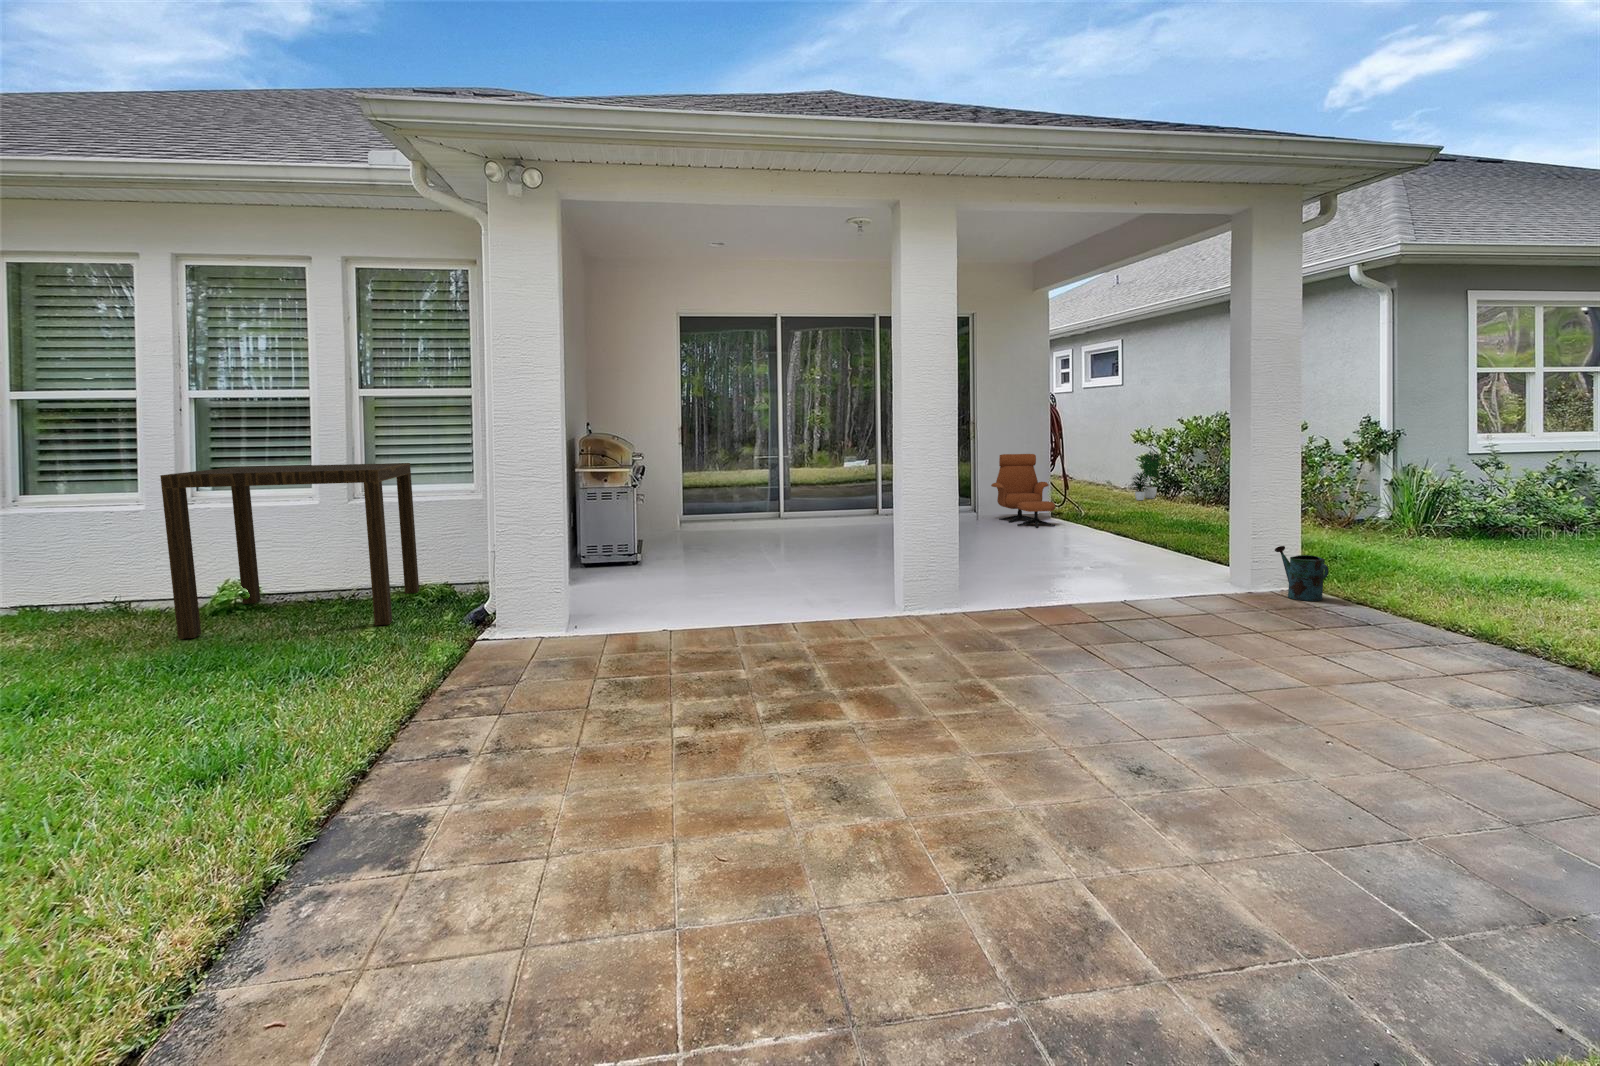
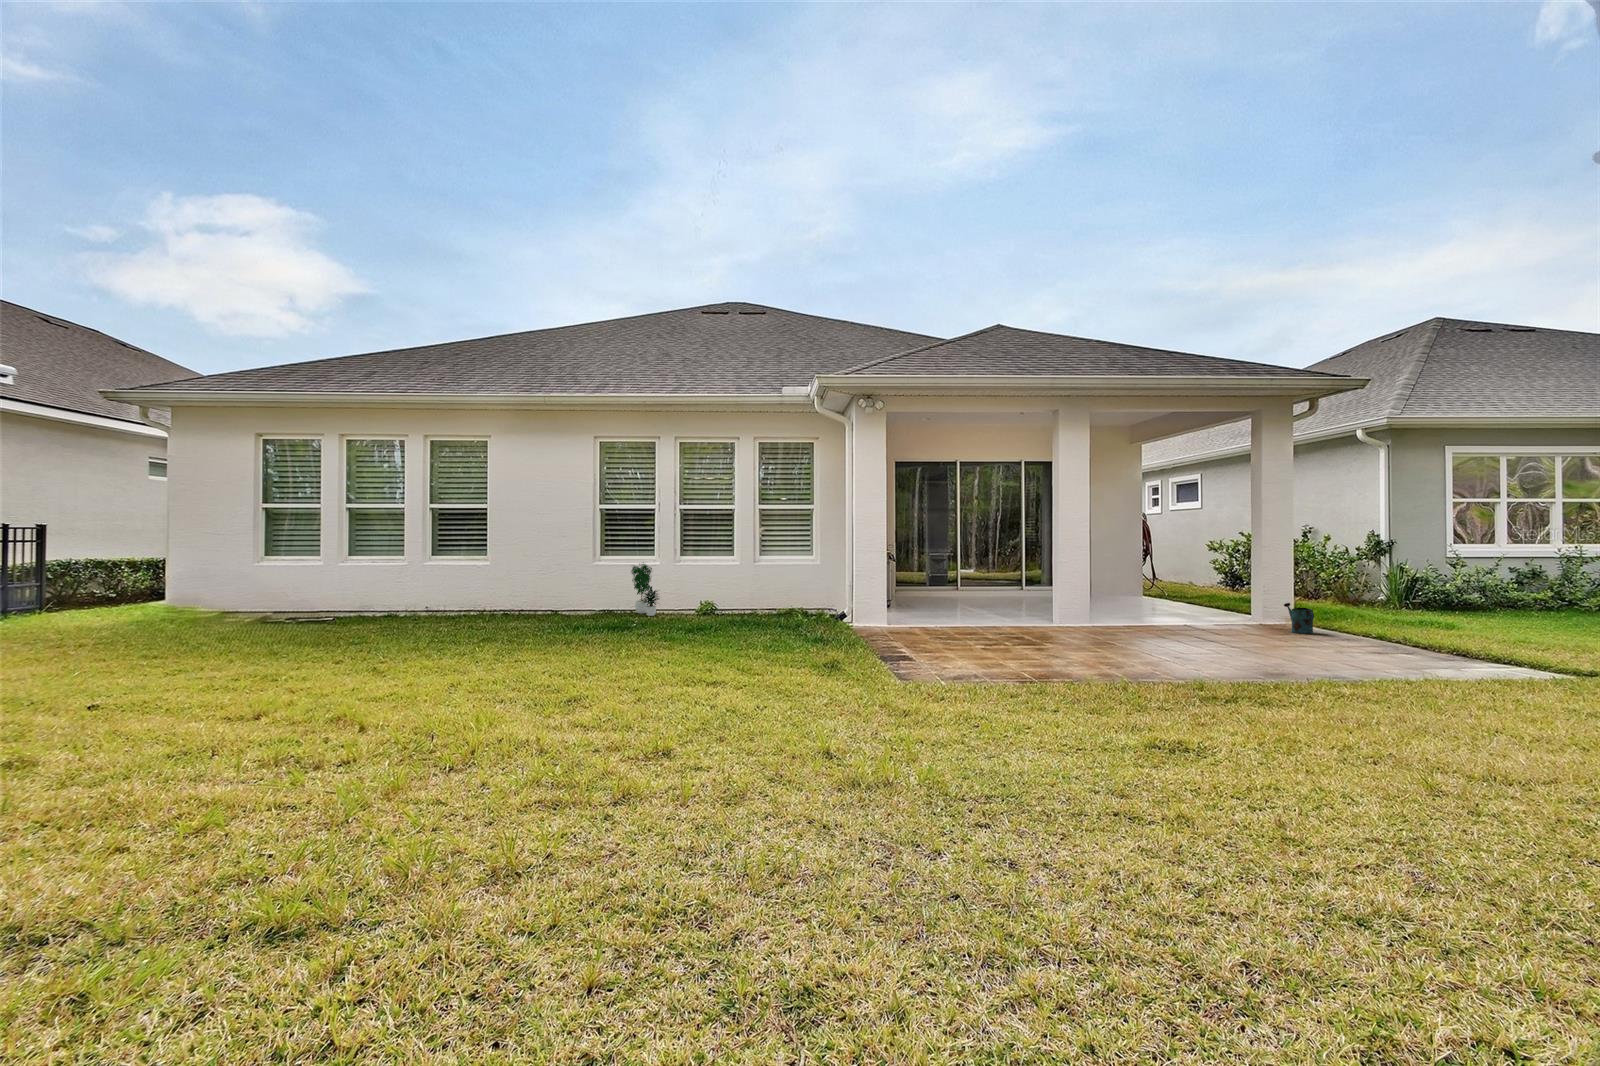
potted plant: present [1130,451,1162,500] -> present [631,564,659,616]
lounge chair: present [991,454,1055,527] -> none [1103,552,1148,599]
dining table: present [160,463,419,639] -> none [694,543,788,622]

